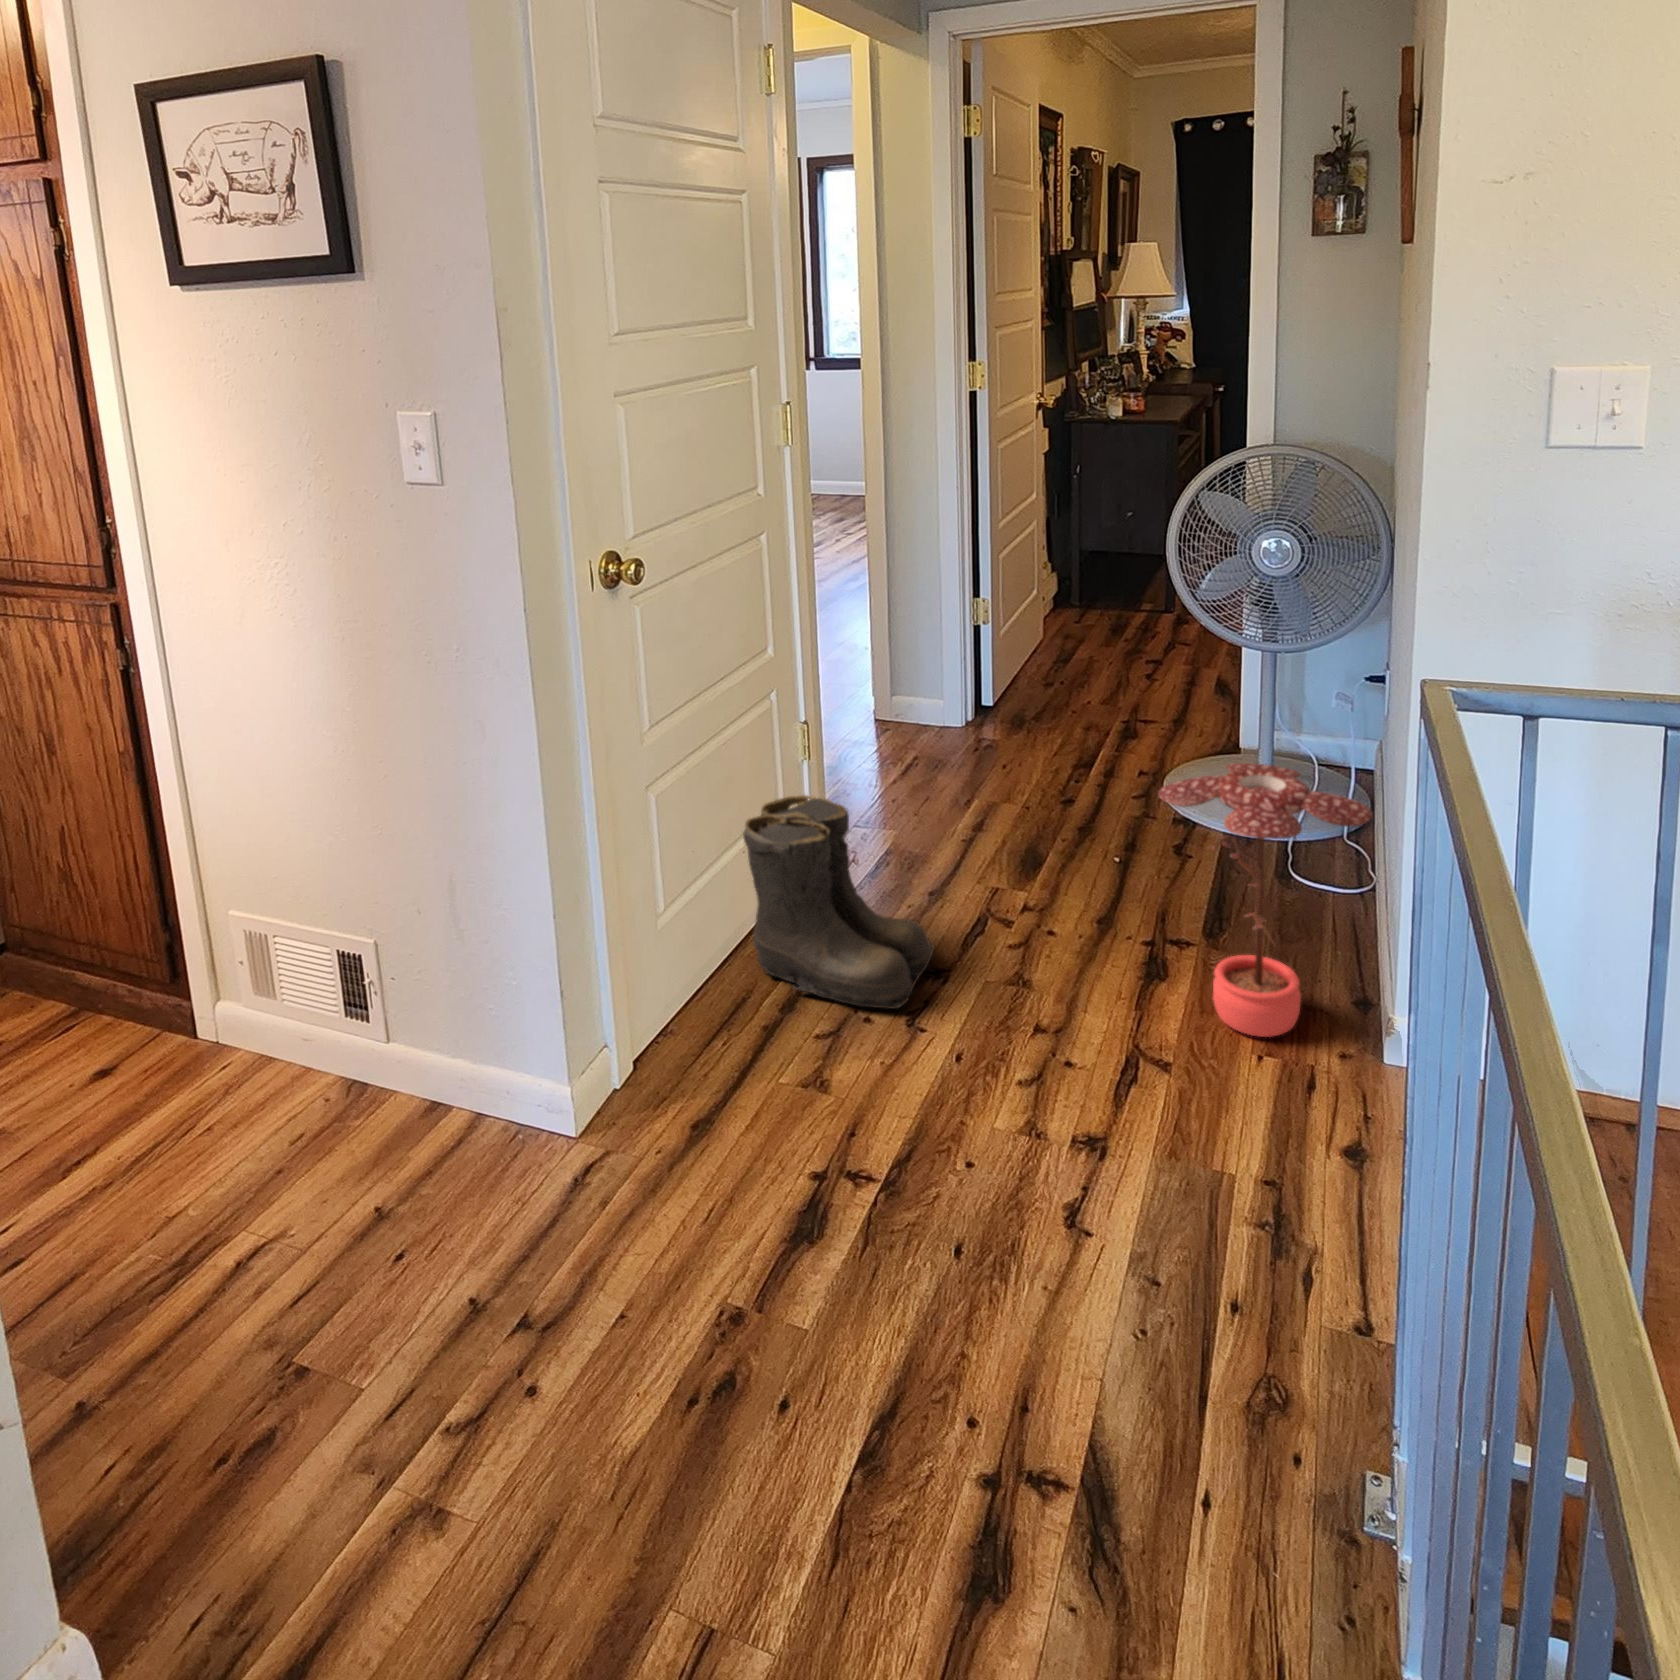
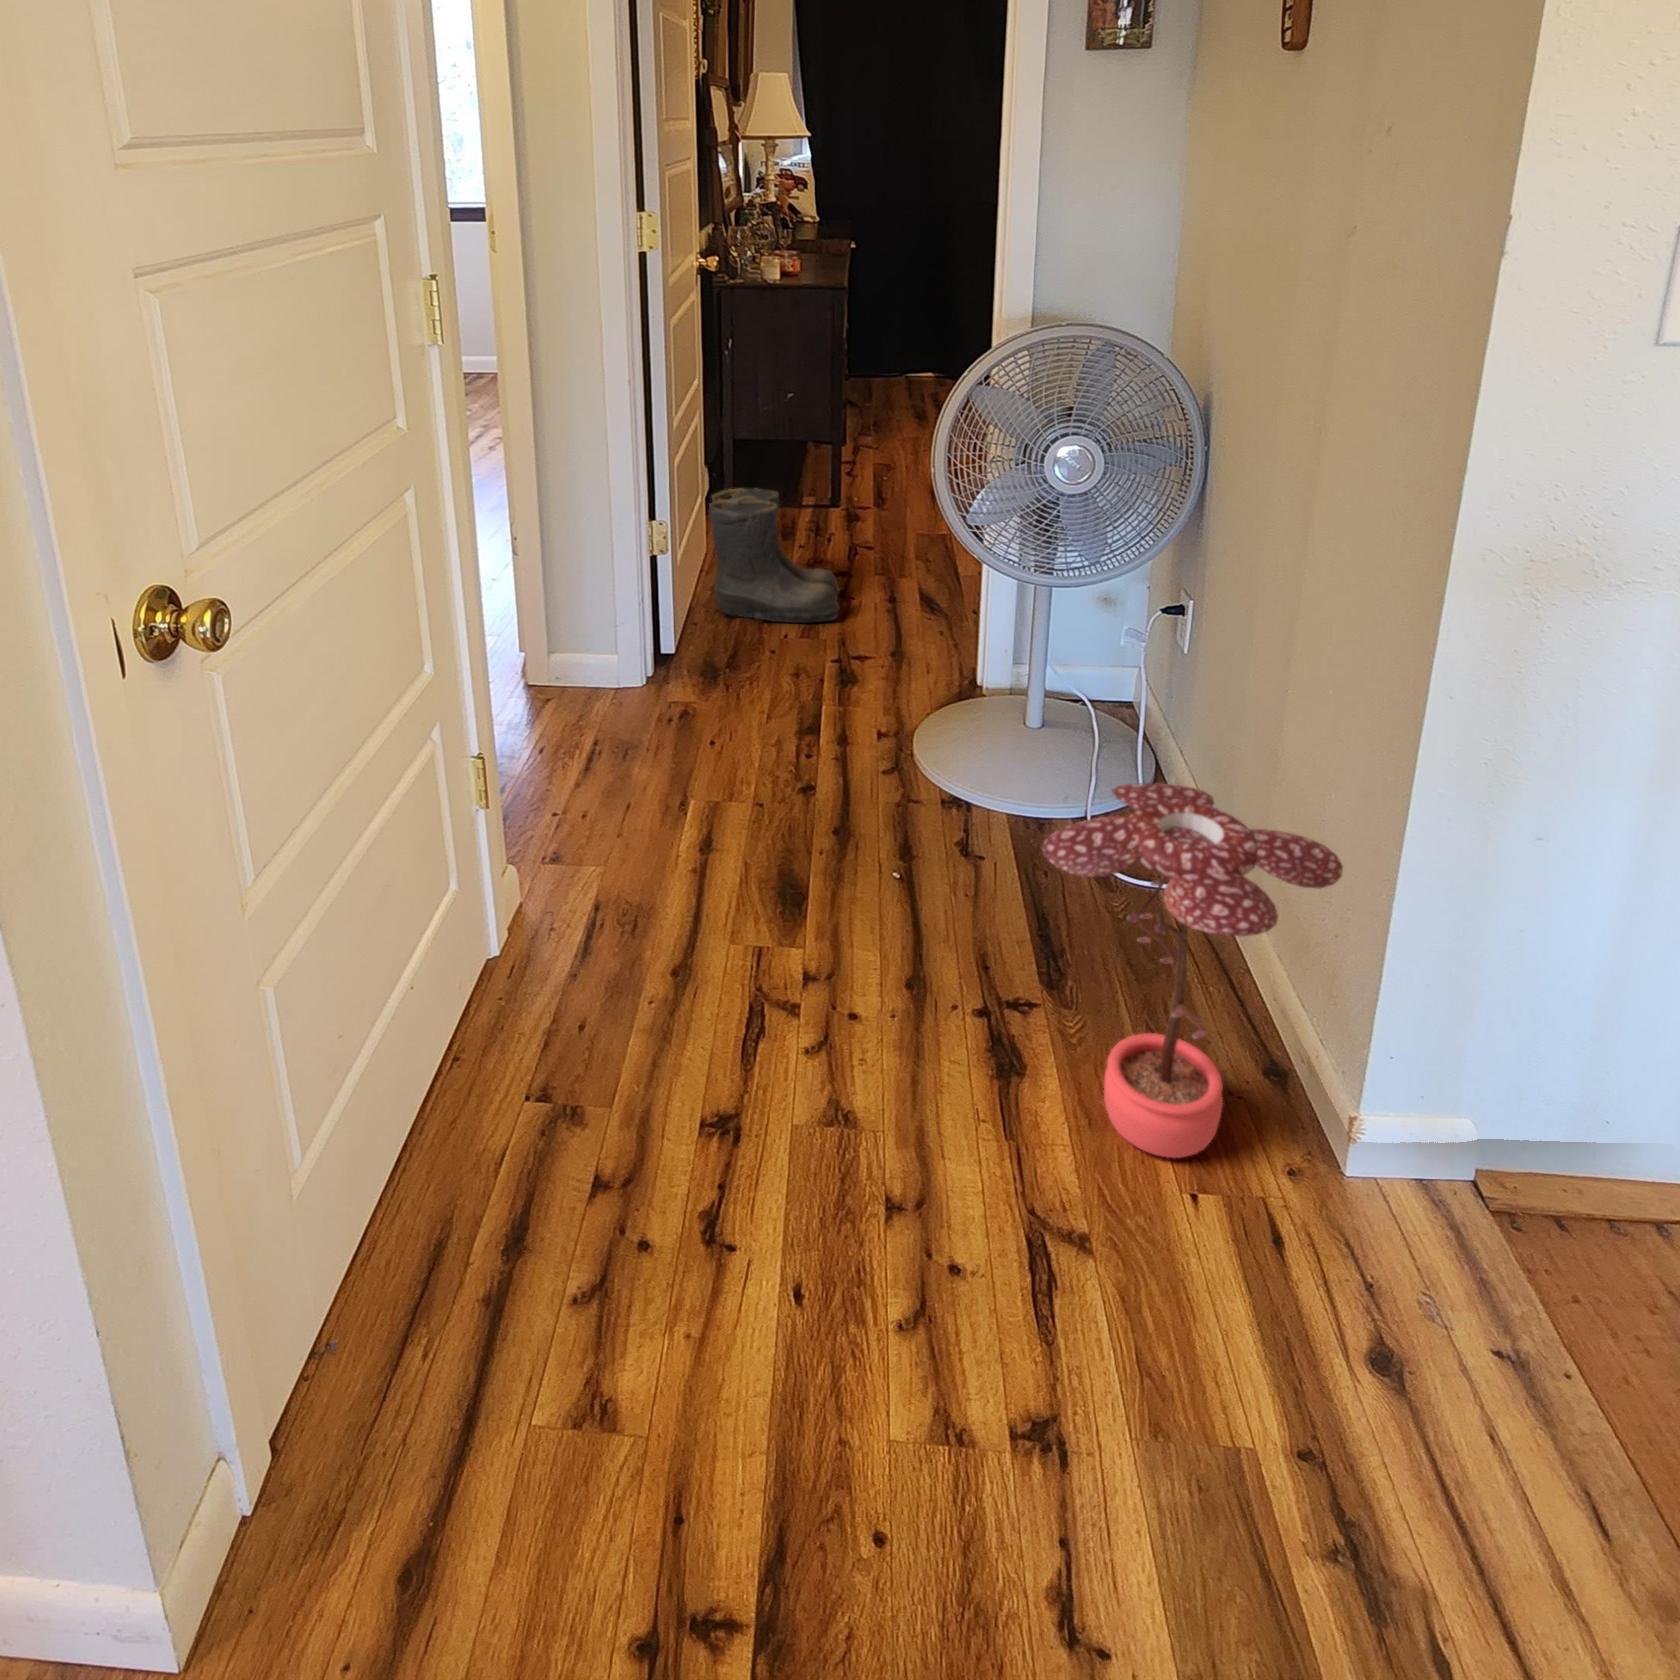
boots: present [743,795,935,1009] -> present [709,488,840,623]

